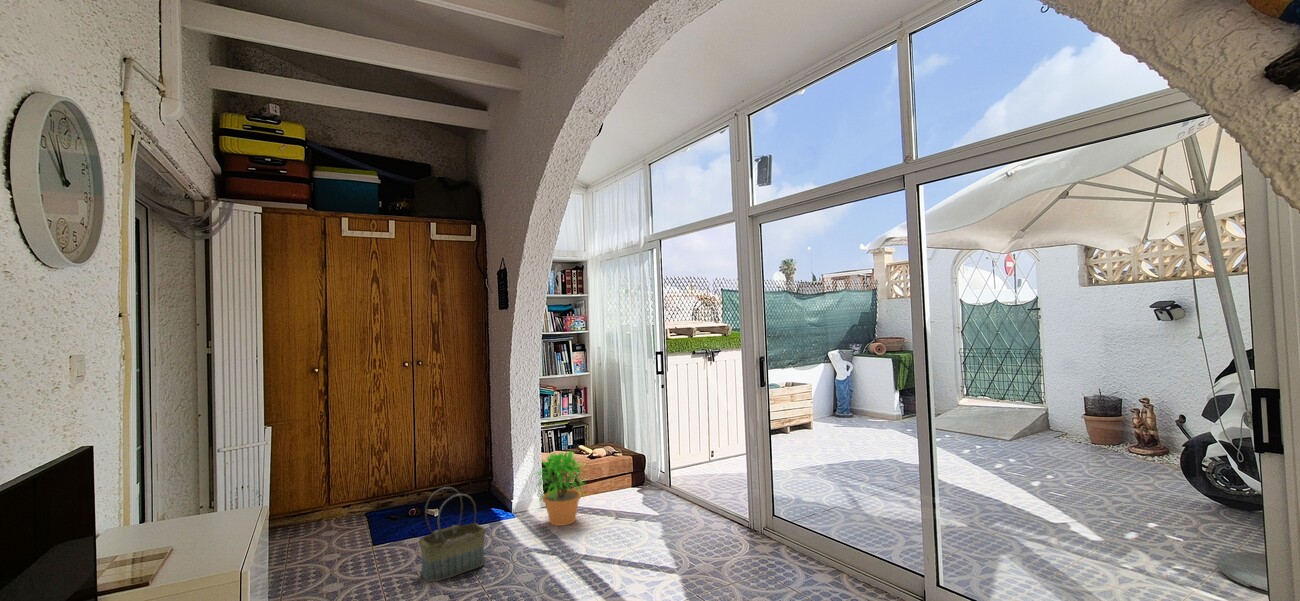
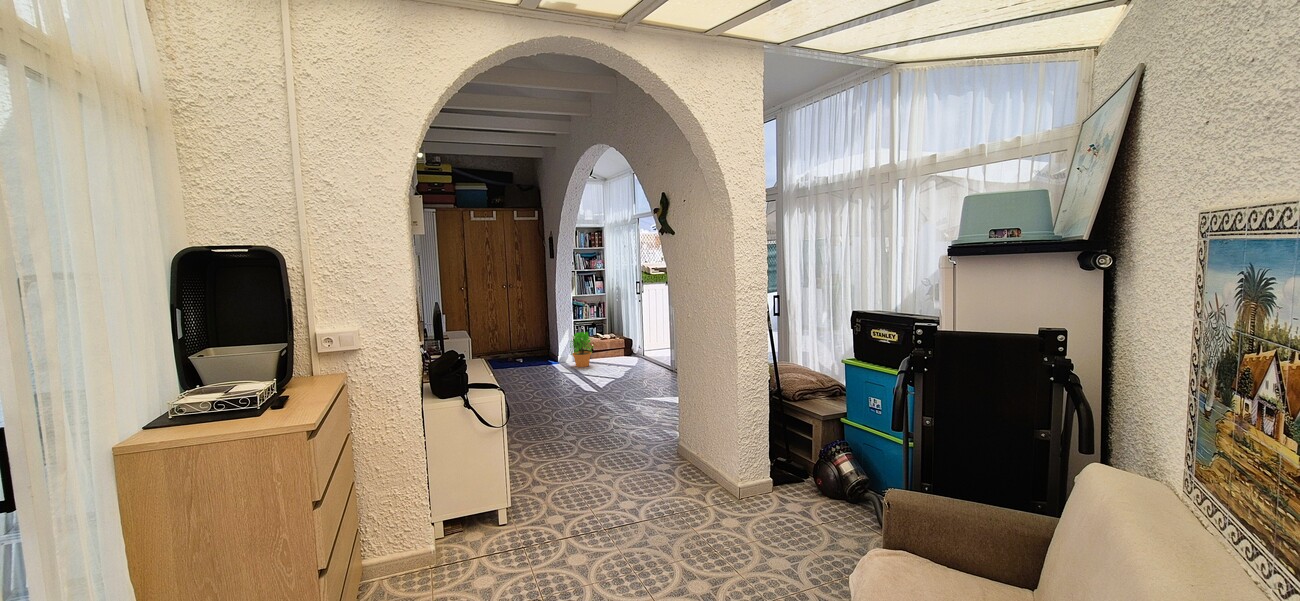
basket: present [419,487,485,582] -> none [515,342,544,380]

